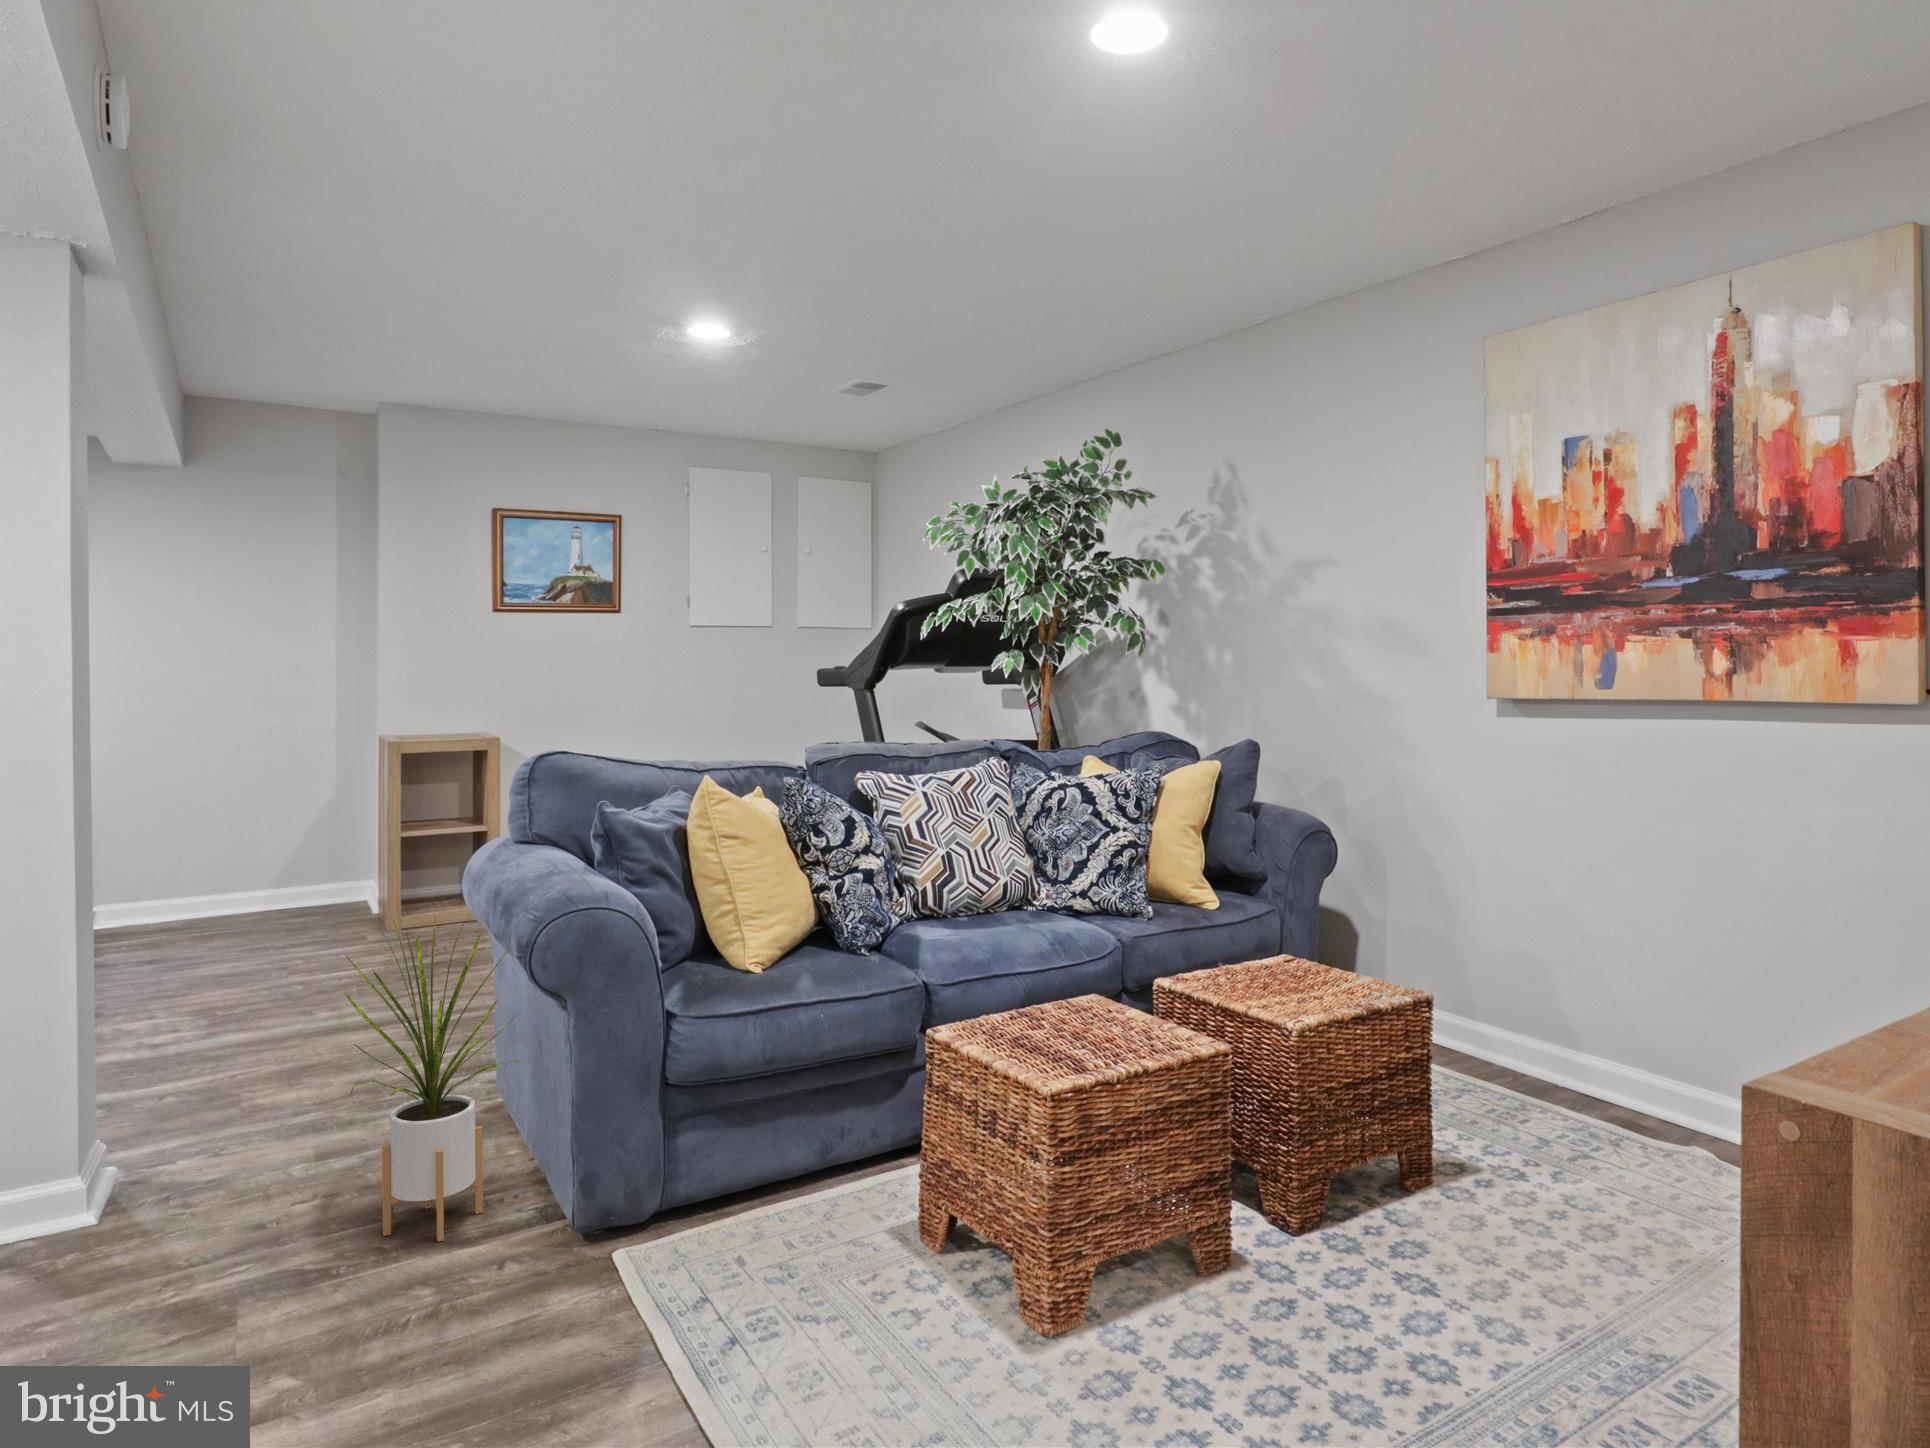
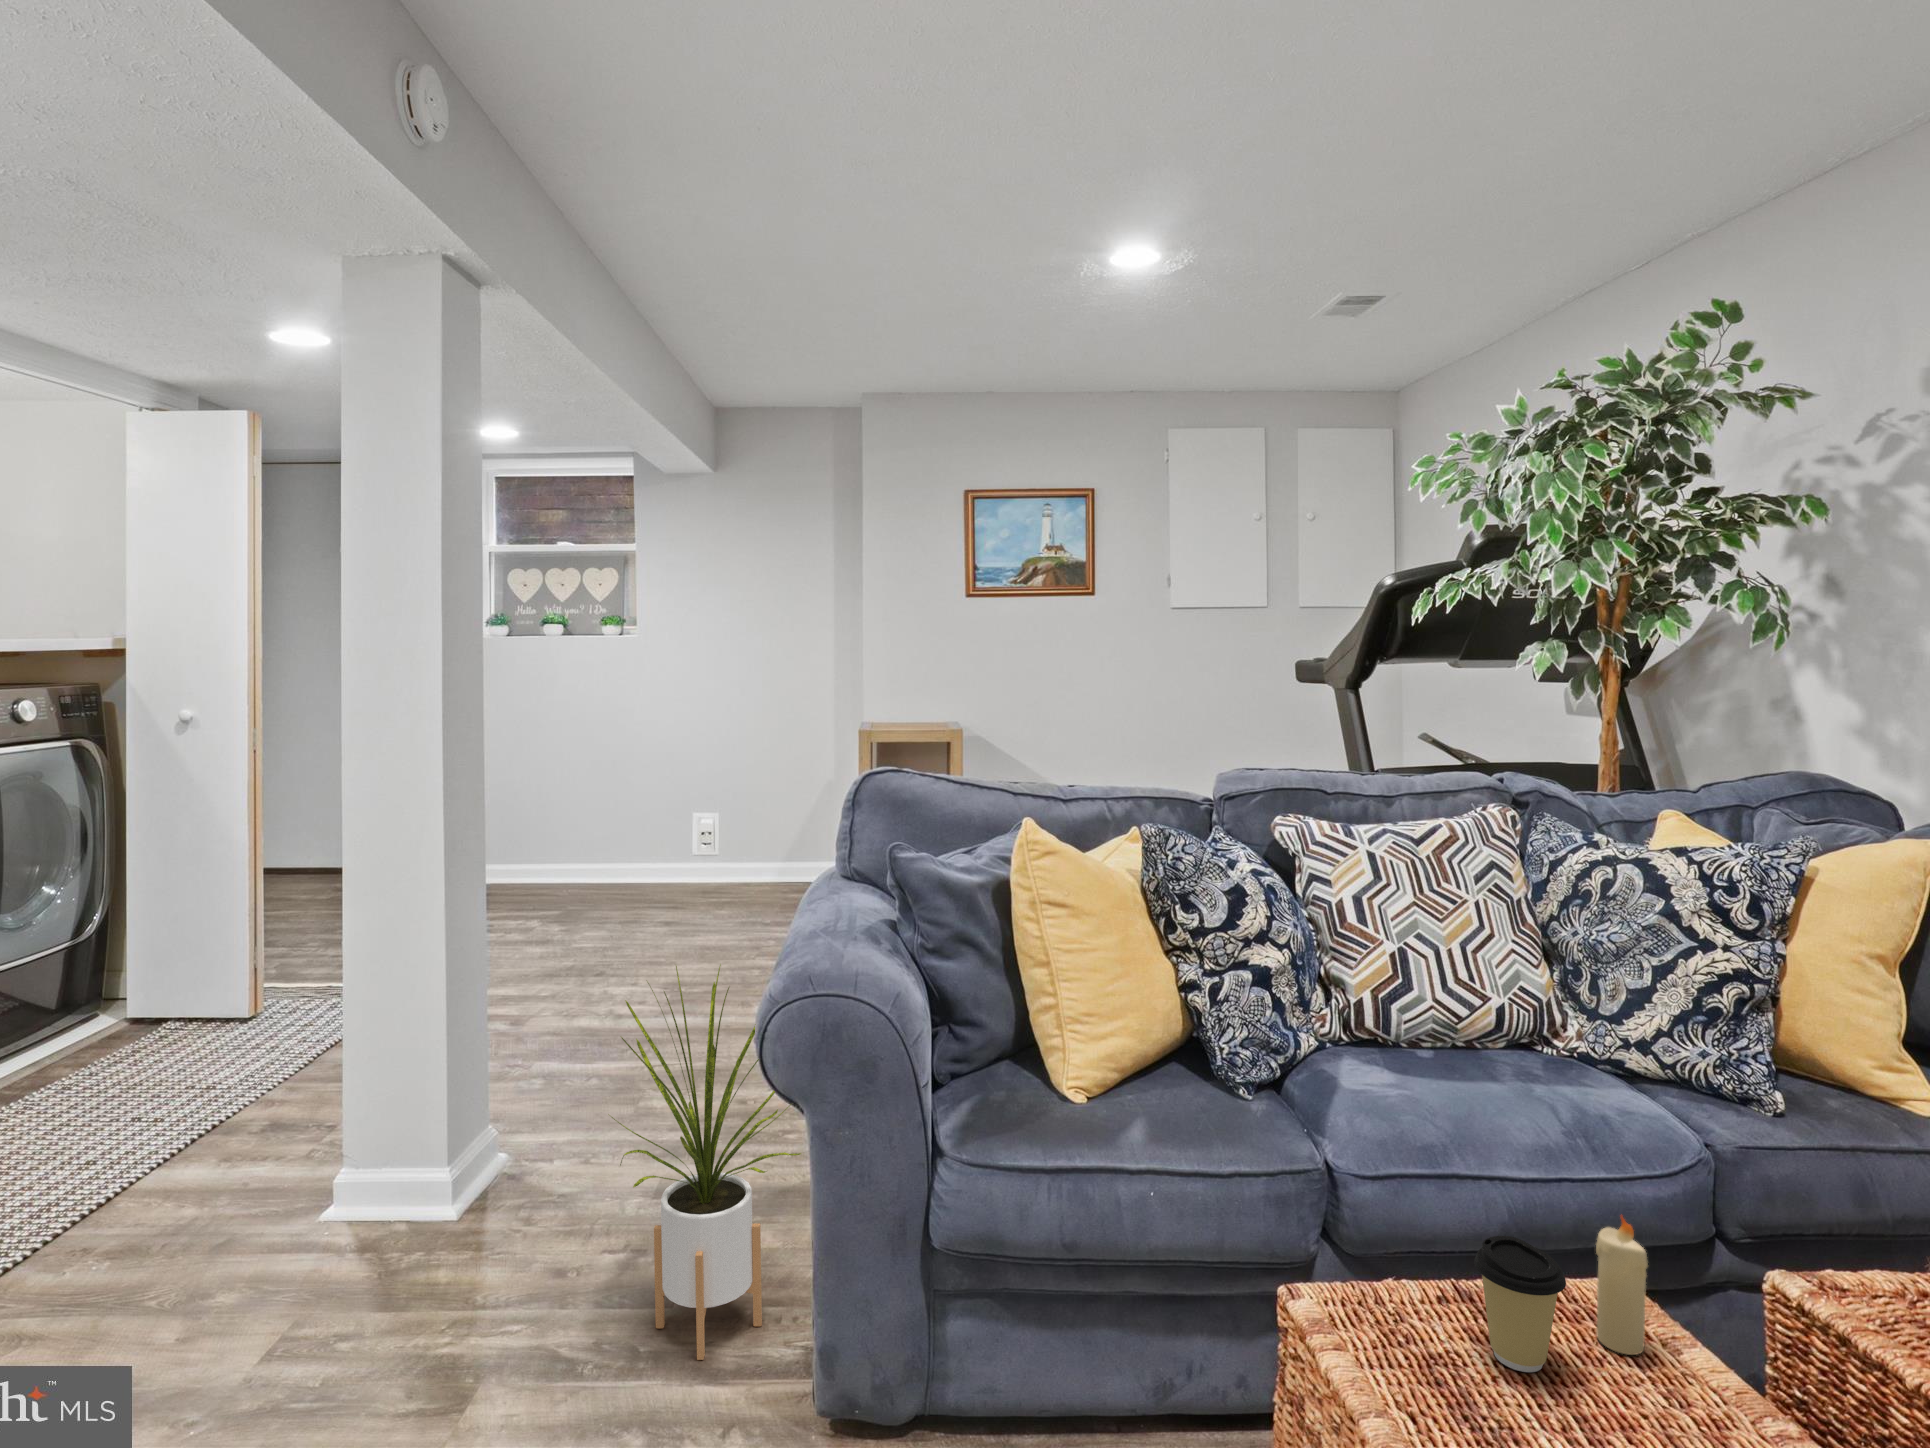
candle: none [1076,943,1099,1016] -> present [1596,1216,1648,1355]
coffee cup: none [1021,964,1065,1030] -> present [1474,1236,1566,1372]

